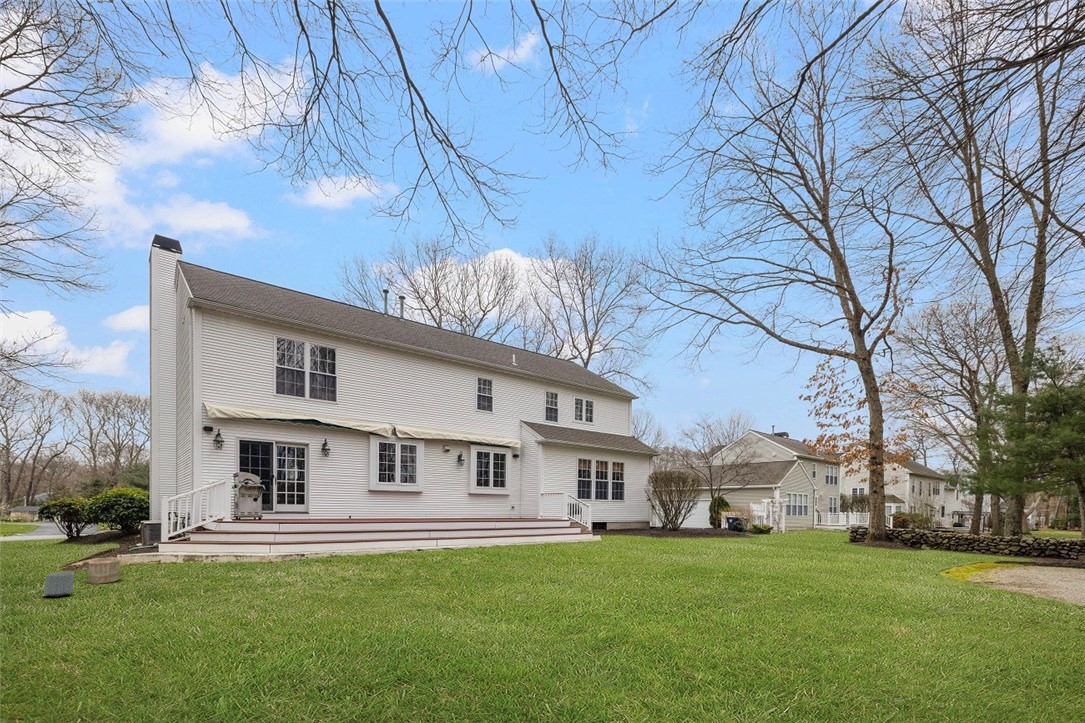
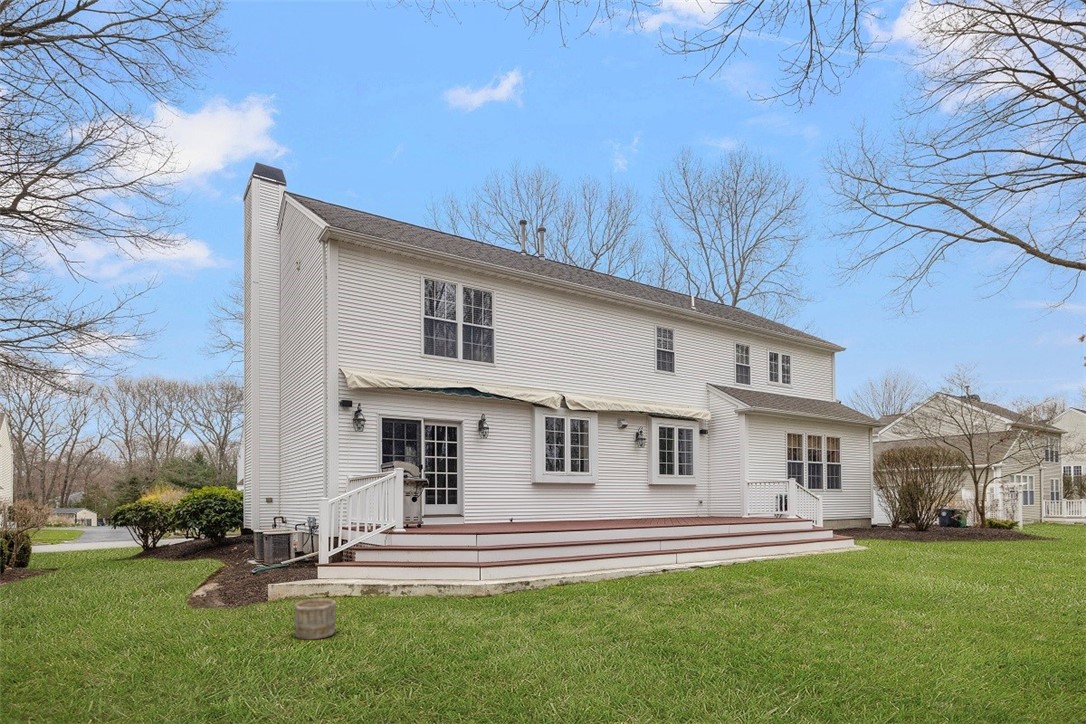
planter: present [44,572,74,597] -> none [269,627,306,667]

